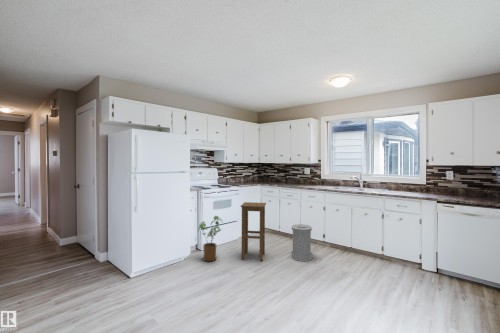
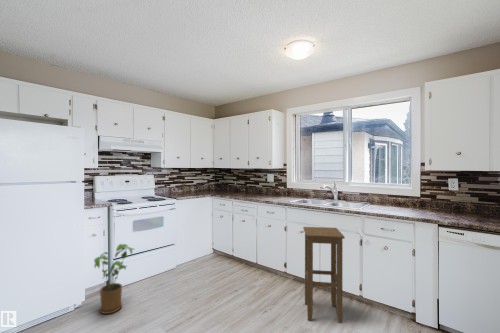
stool: present [241,202,266,261] -> present [303,227,345,323]
trash can: present [291,224,312,261] -> none [233,253,263,310]

